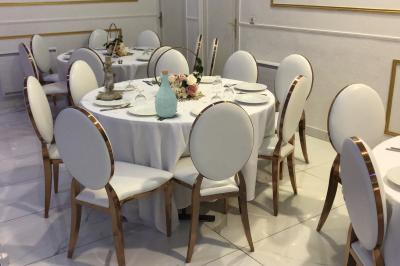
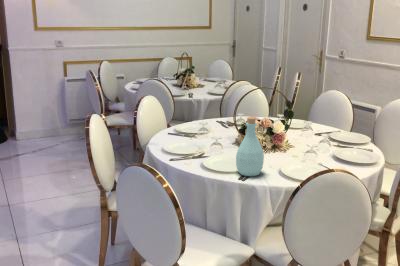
candlestick: present [96,56,123,100] -> none [164,94,195,146]

